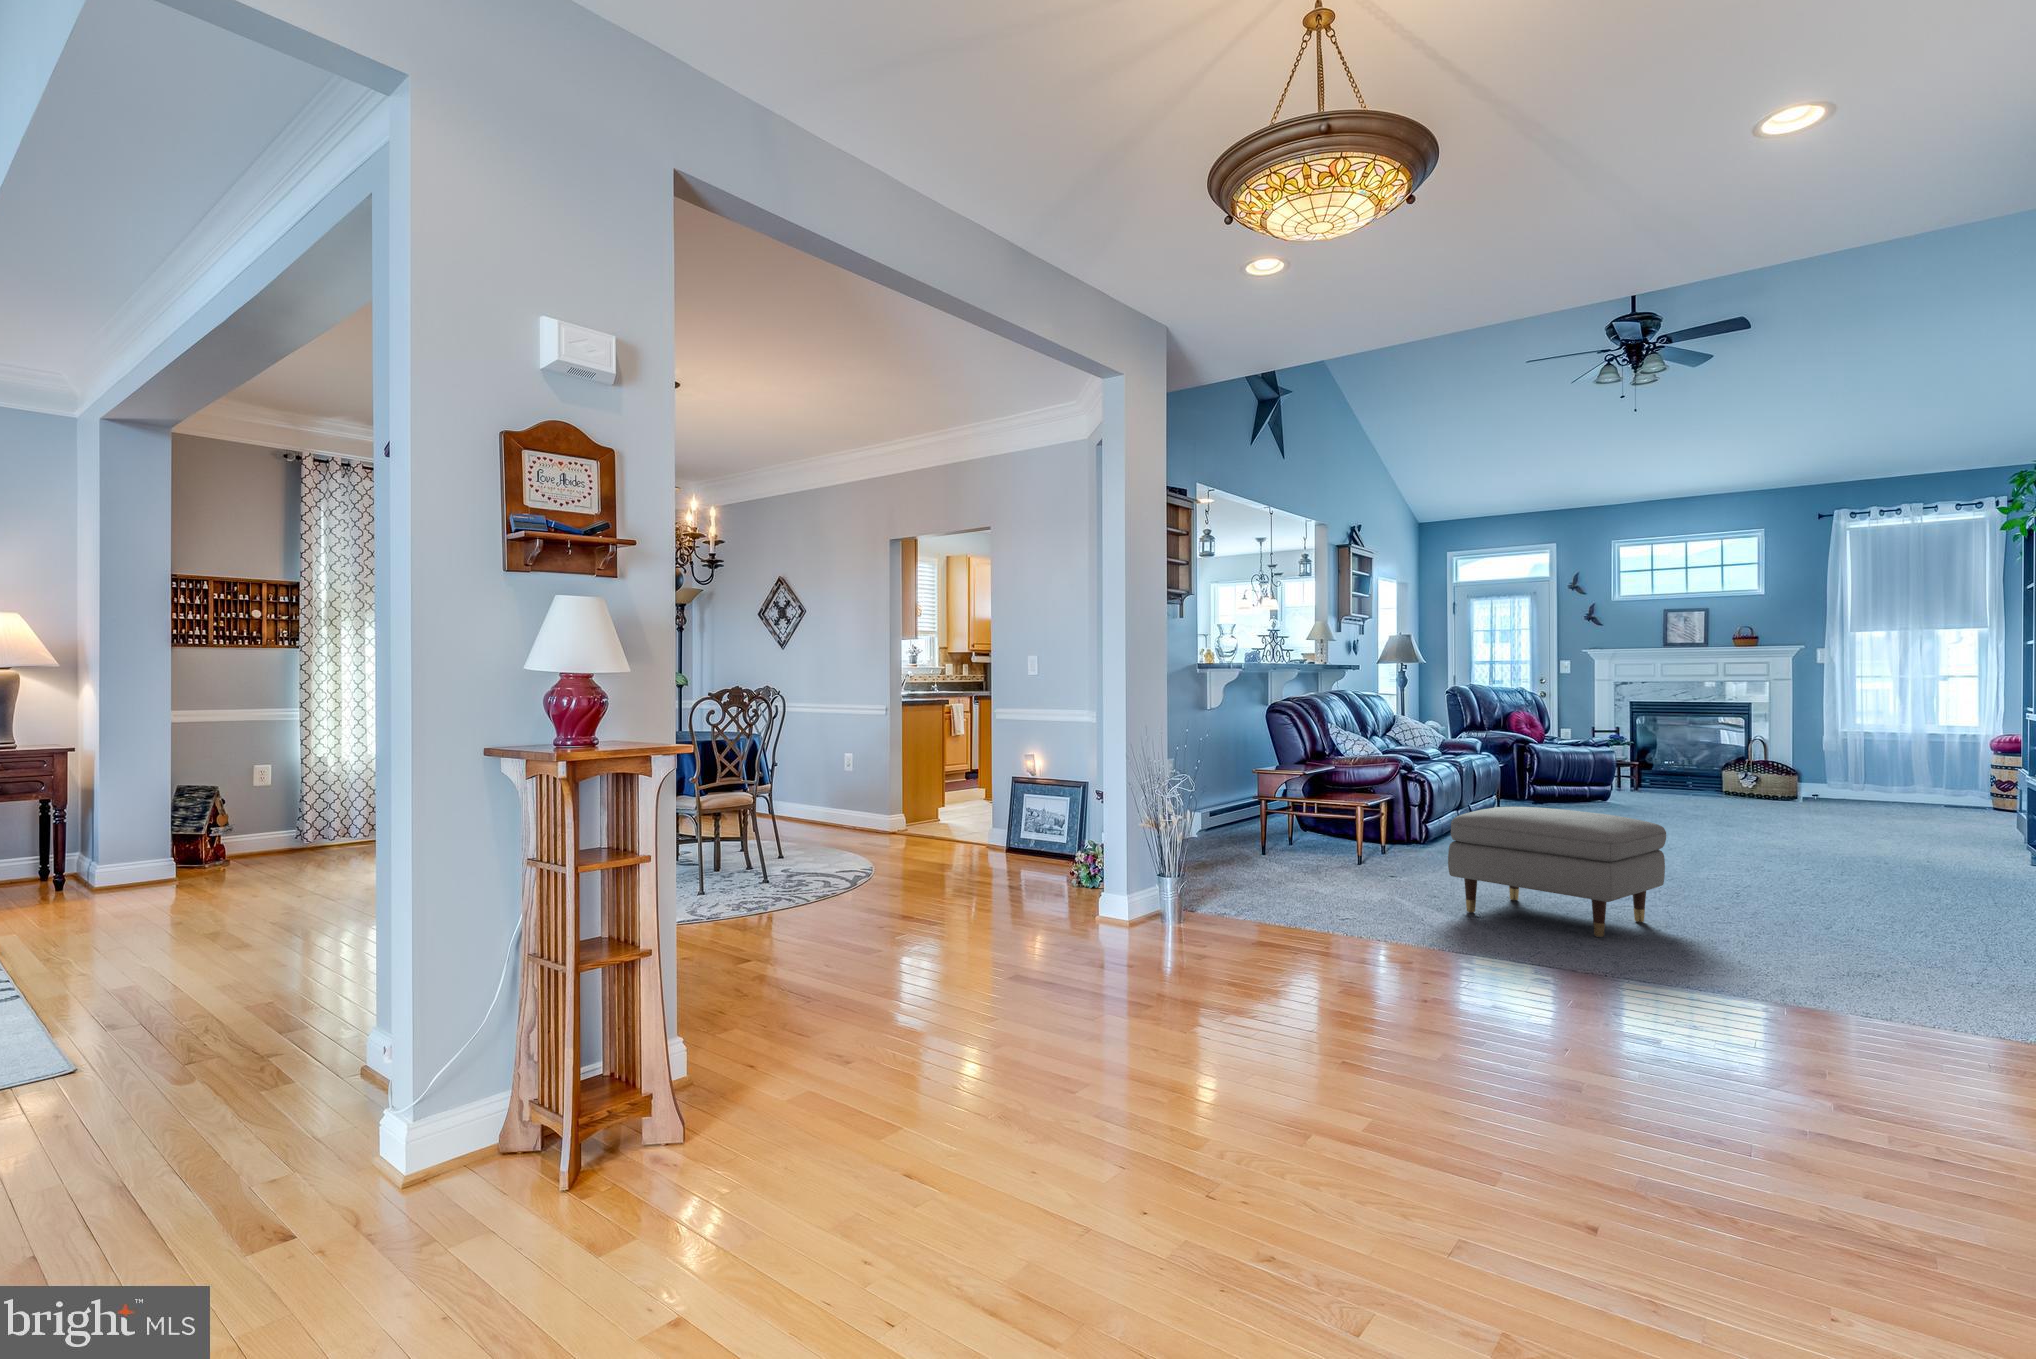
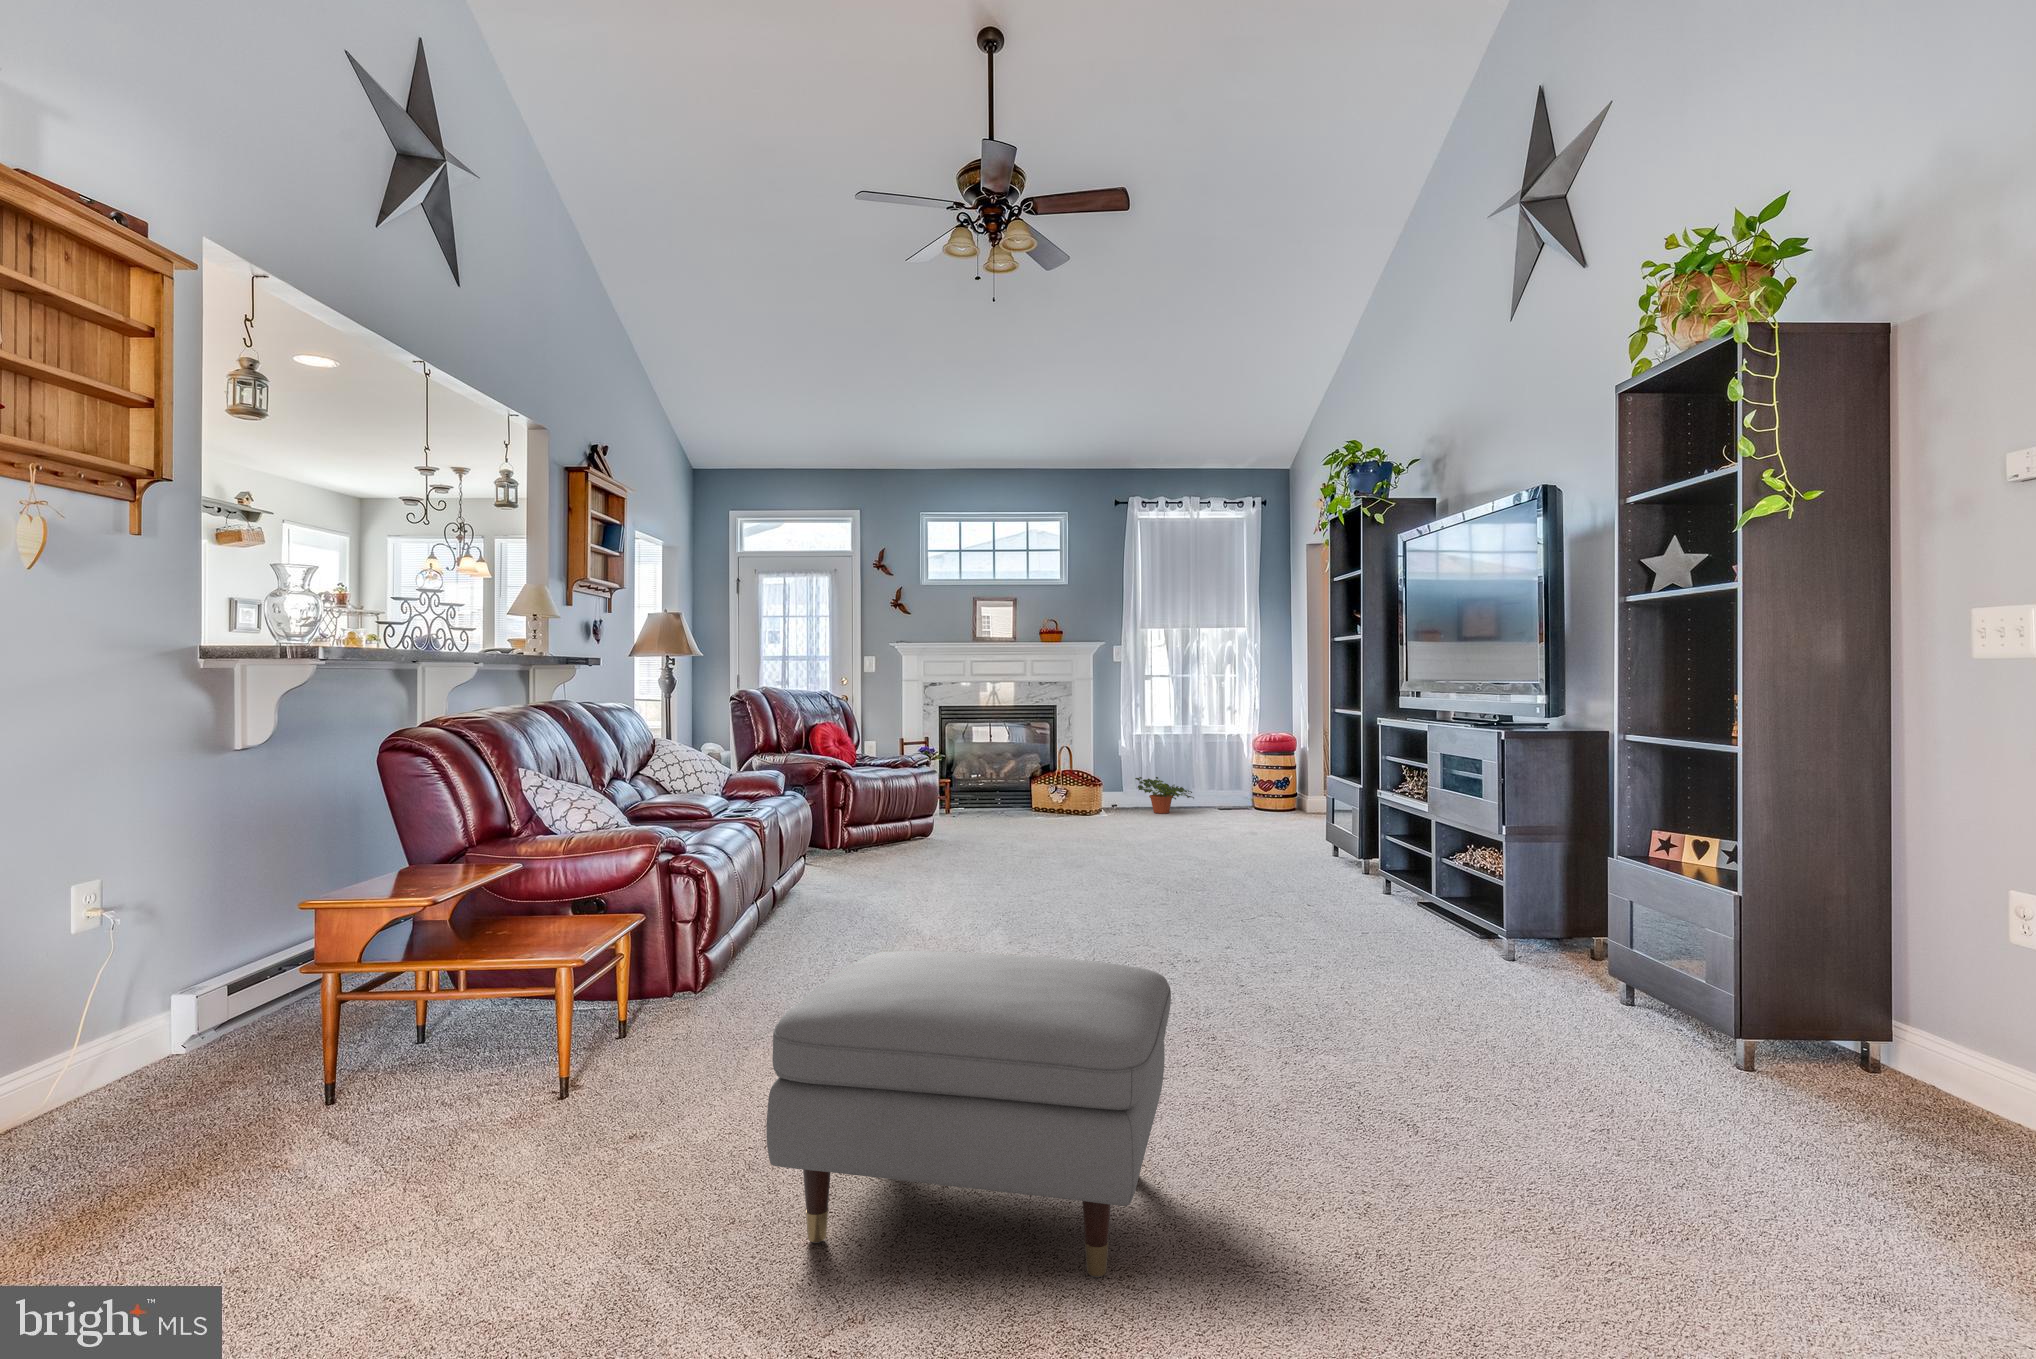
potted plant: none [1837,769,1909,803] -> present [1135,777,1194,814]

